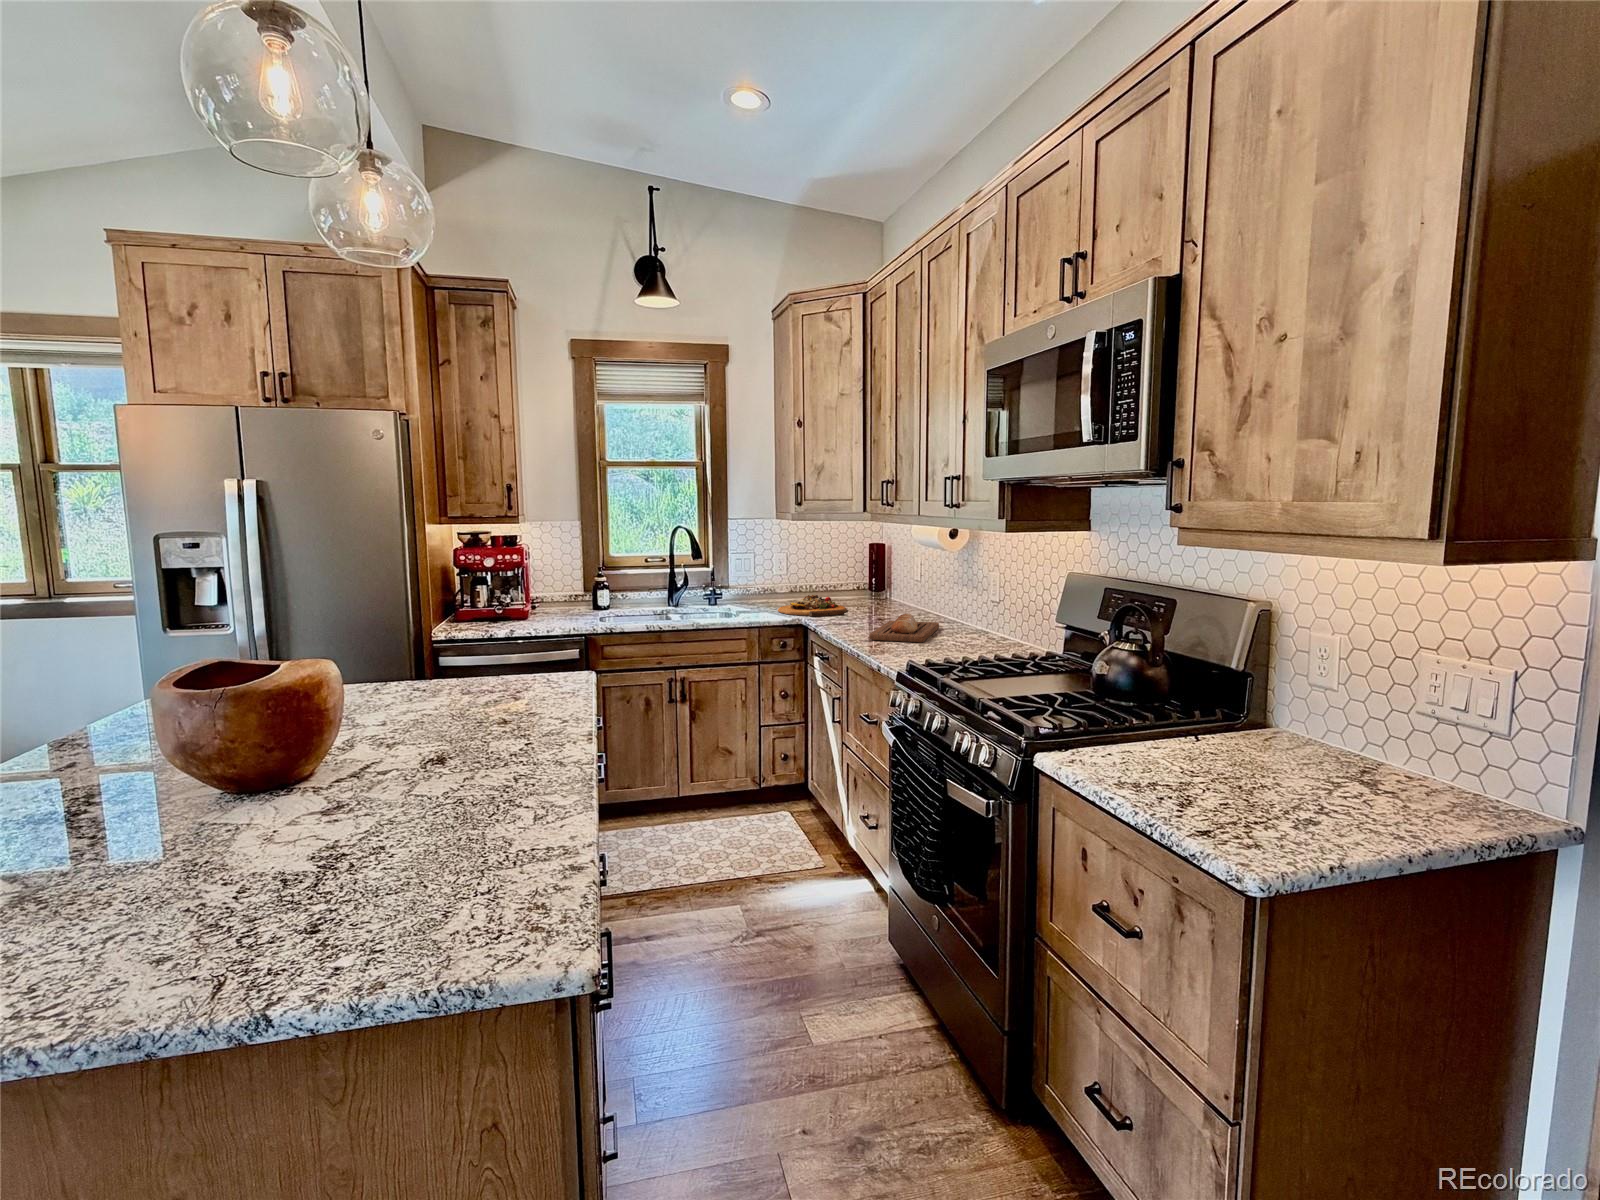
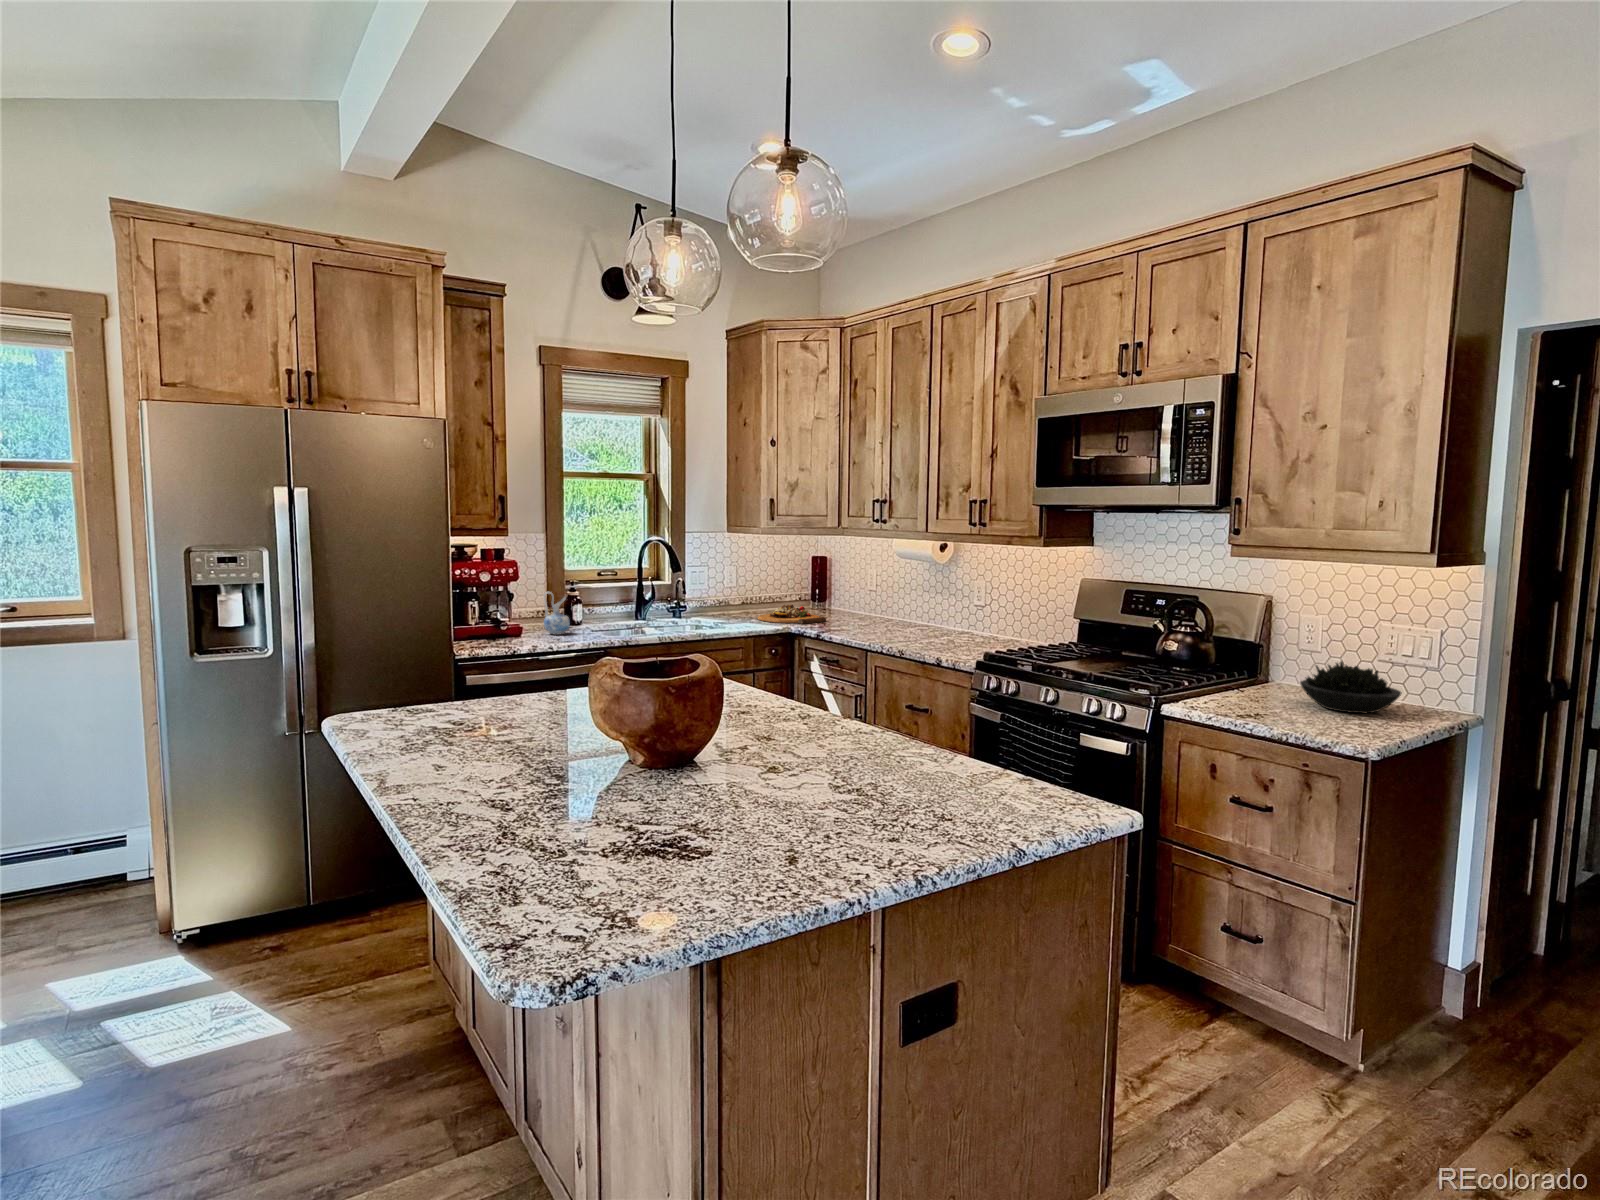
ceramic pitcher: none [536,578,563,621] -> present [543,592,570,634]
bread loaf: present [869,613,939,642] -> none [886,617,943,640]
succulent plant: none [1237,712,1402,802] -> present [1300,662,1402,713]

